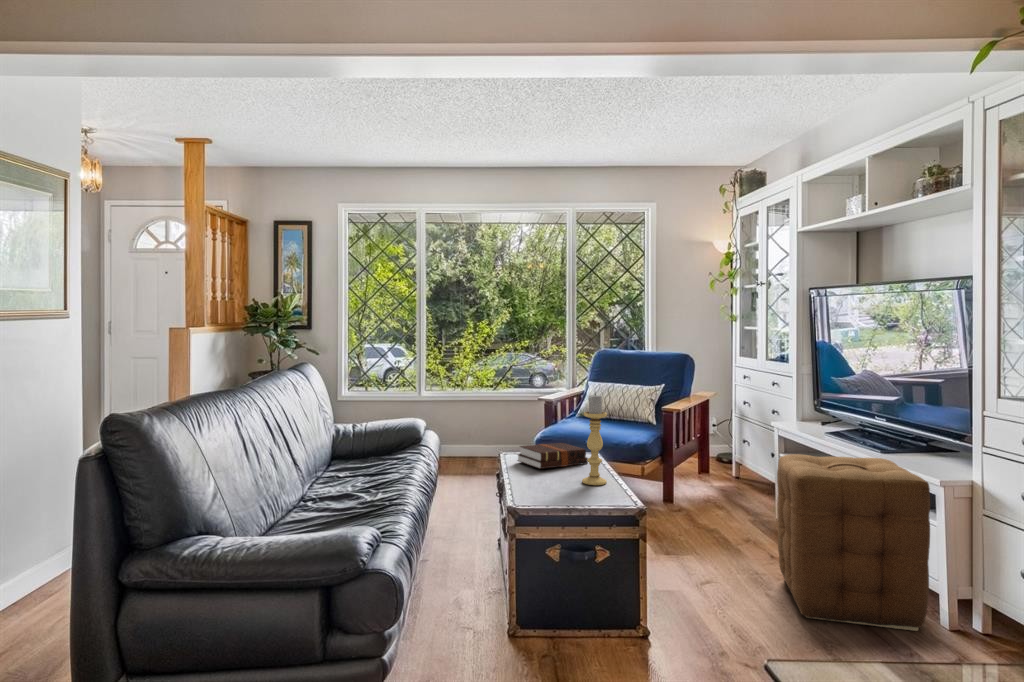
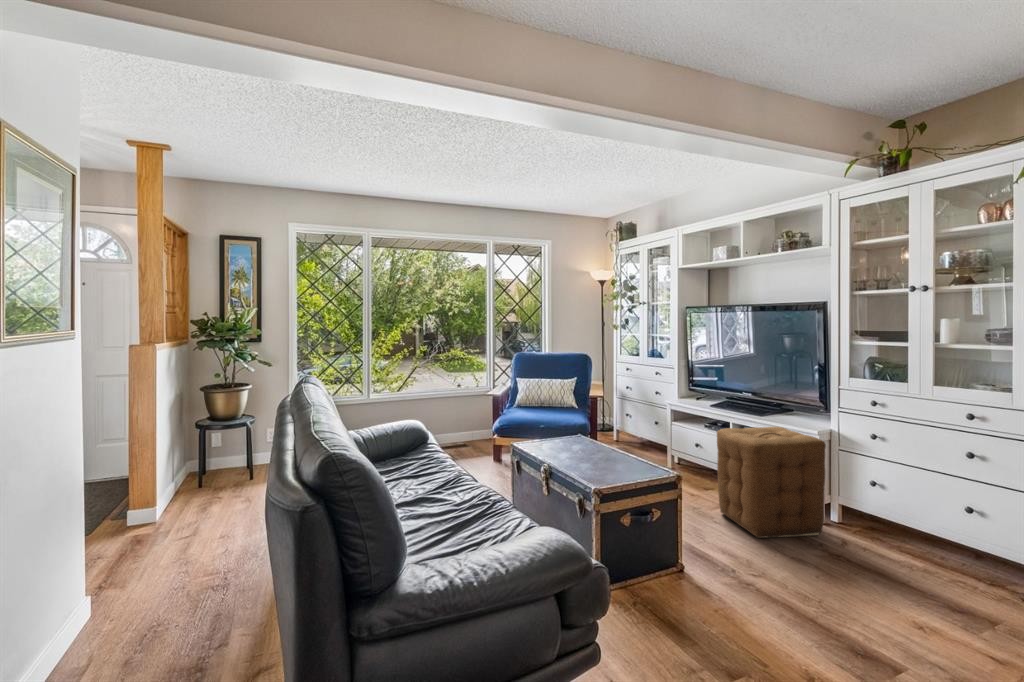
candle holder: present [582,394,607,485] -> none [615,397,634,466]
hardback book: present [517,443,588,469] -> none [544,433,596,456]

